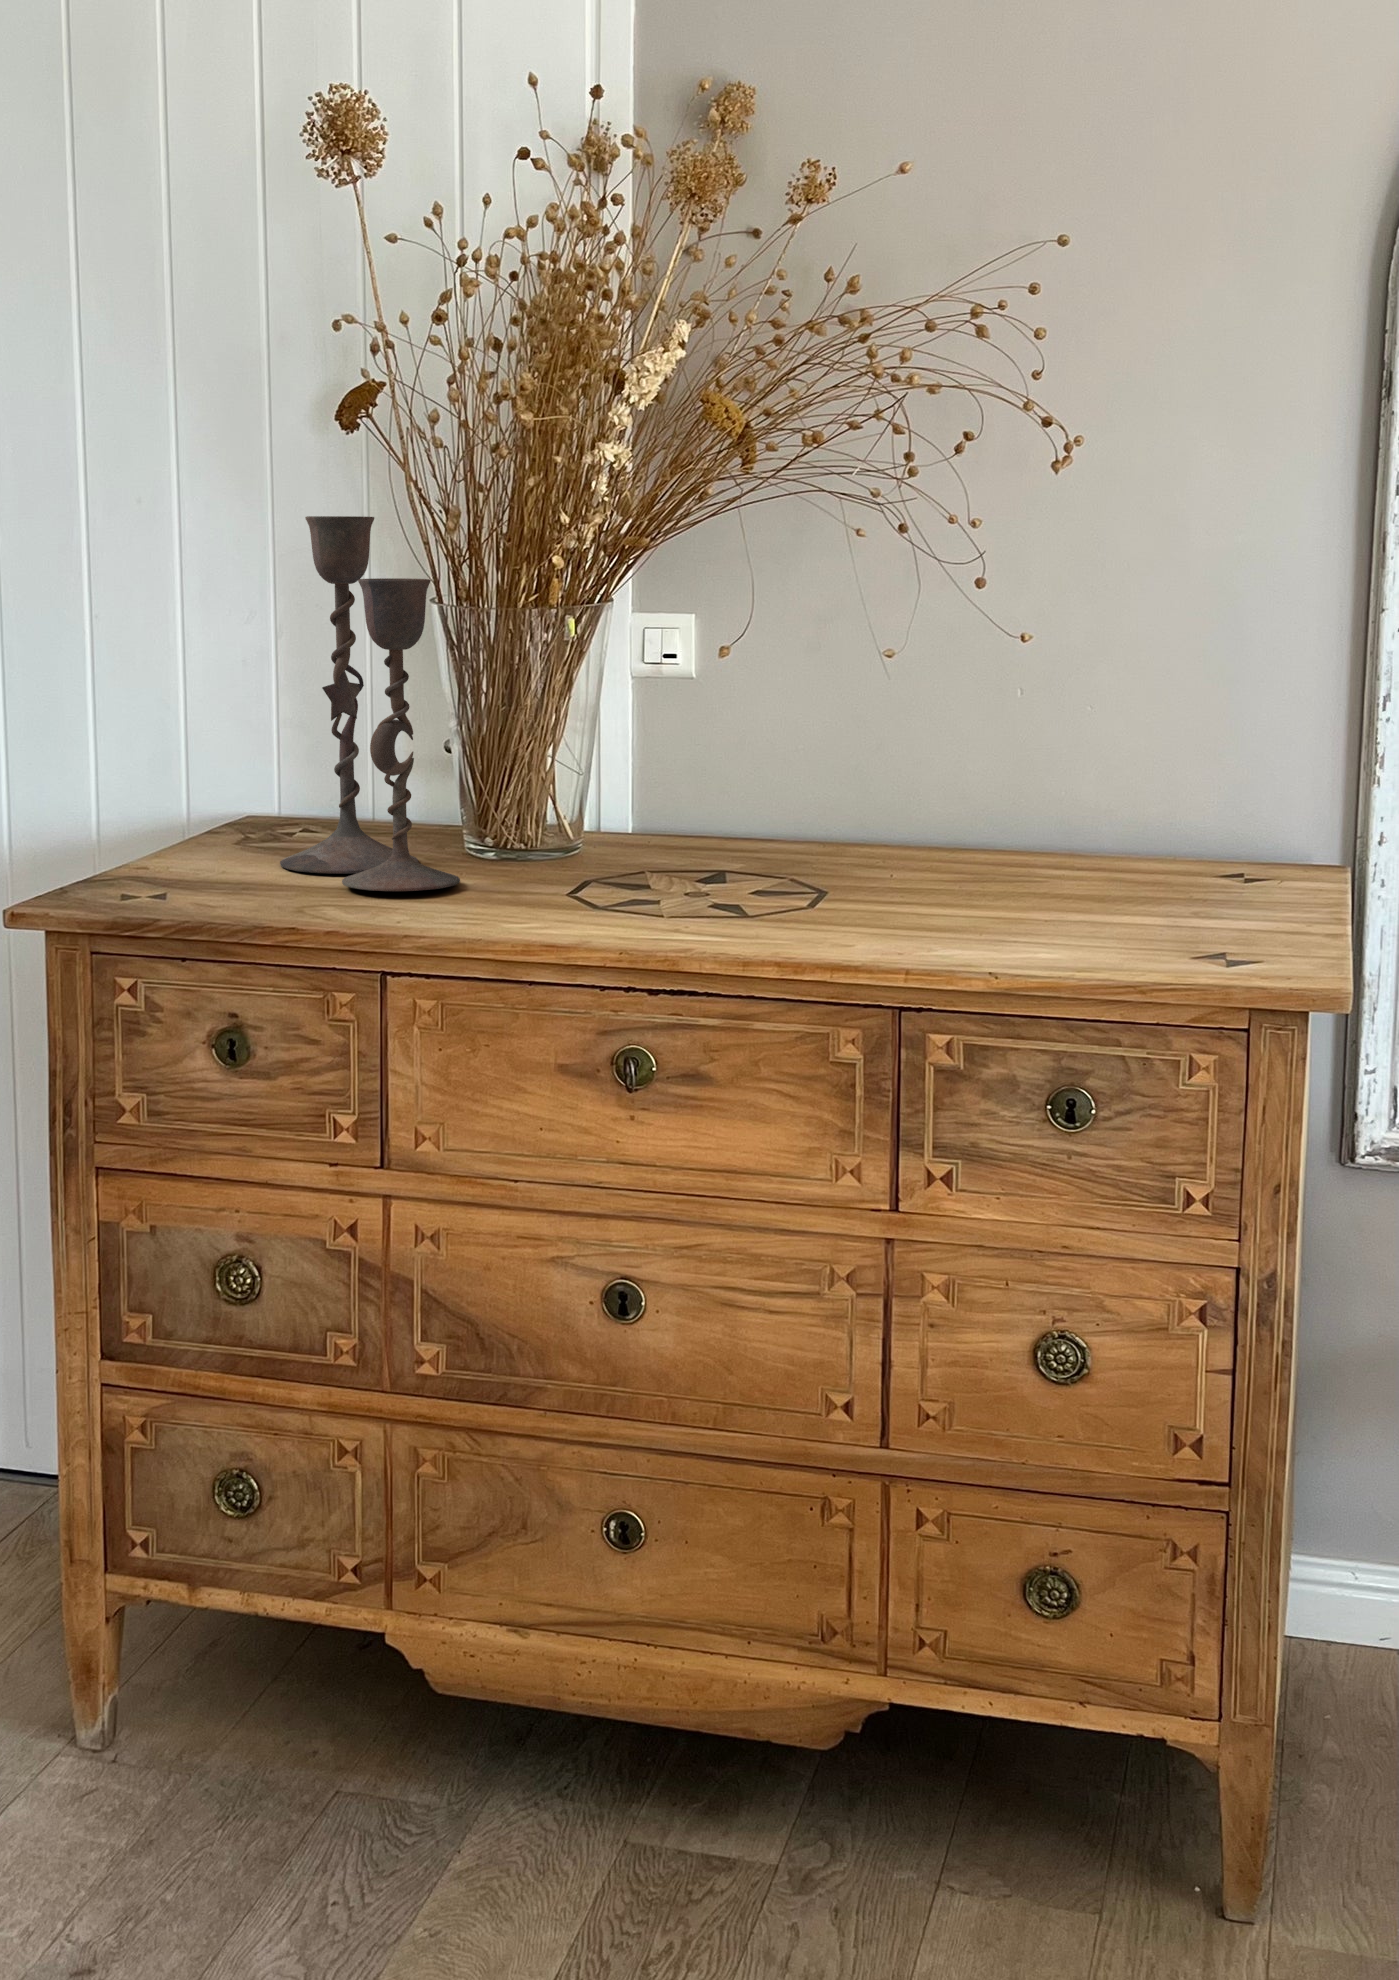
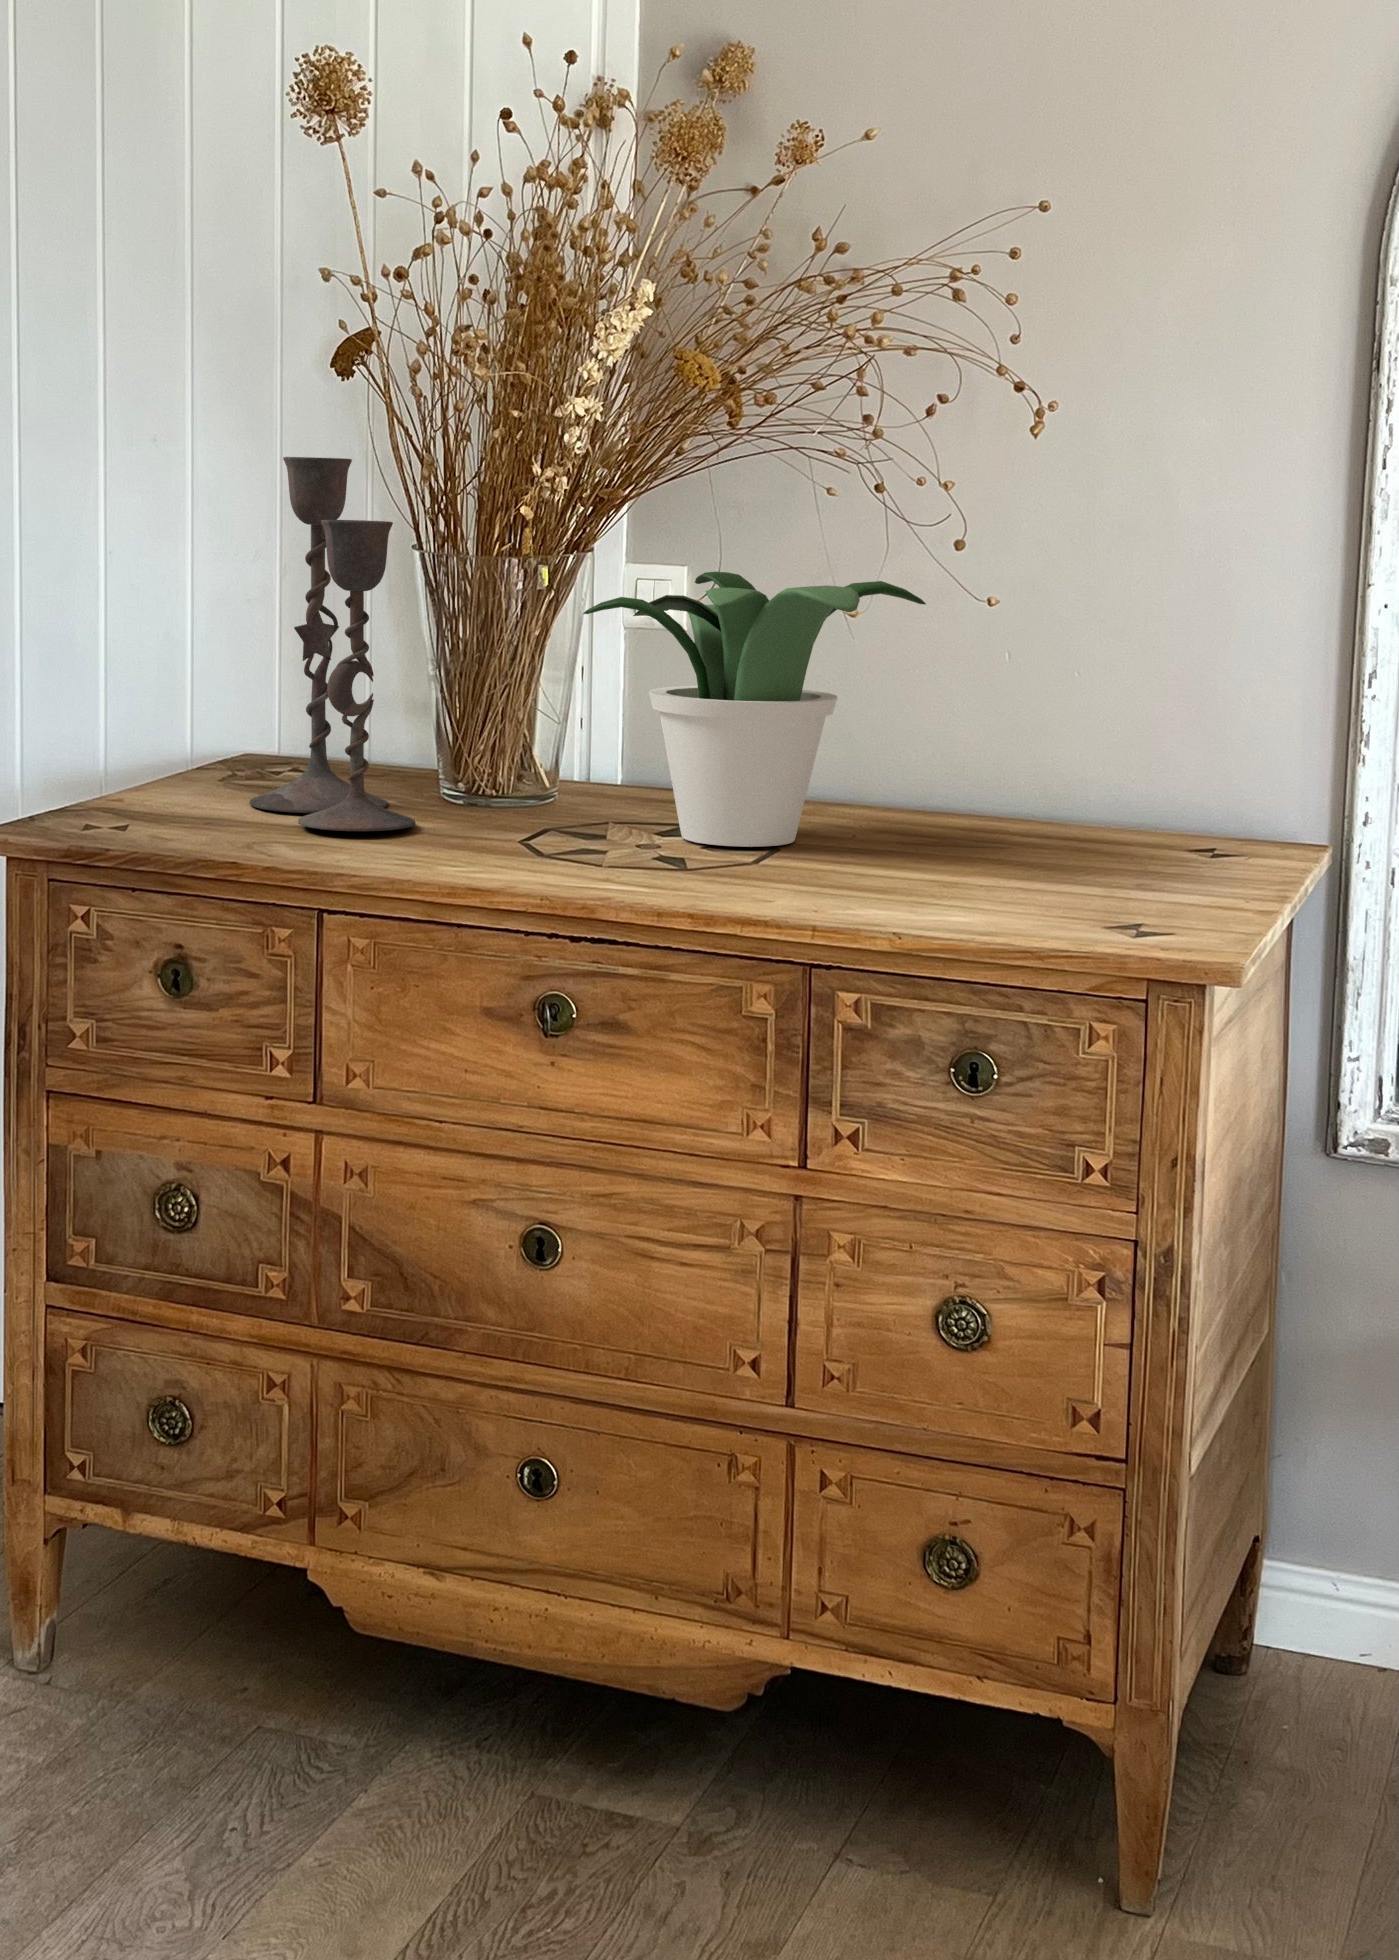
potted plant: none [626,620,960,891] -> present [583,572,926,847]

